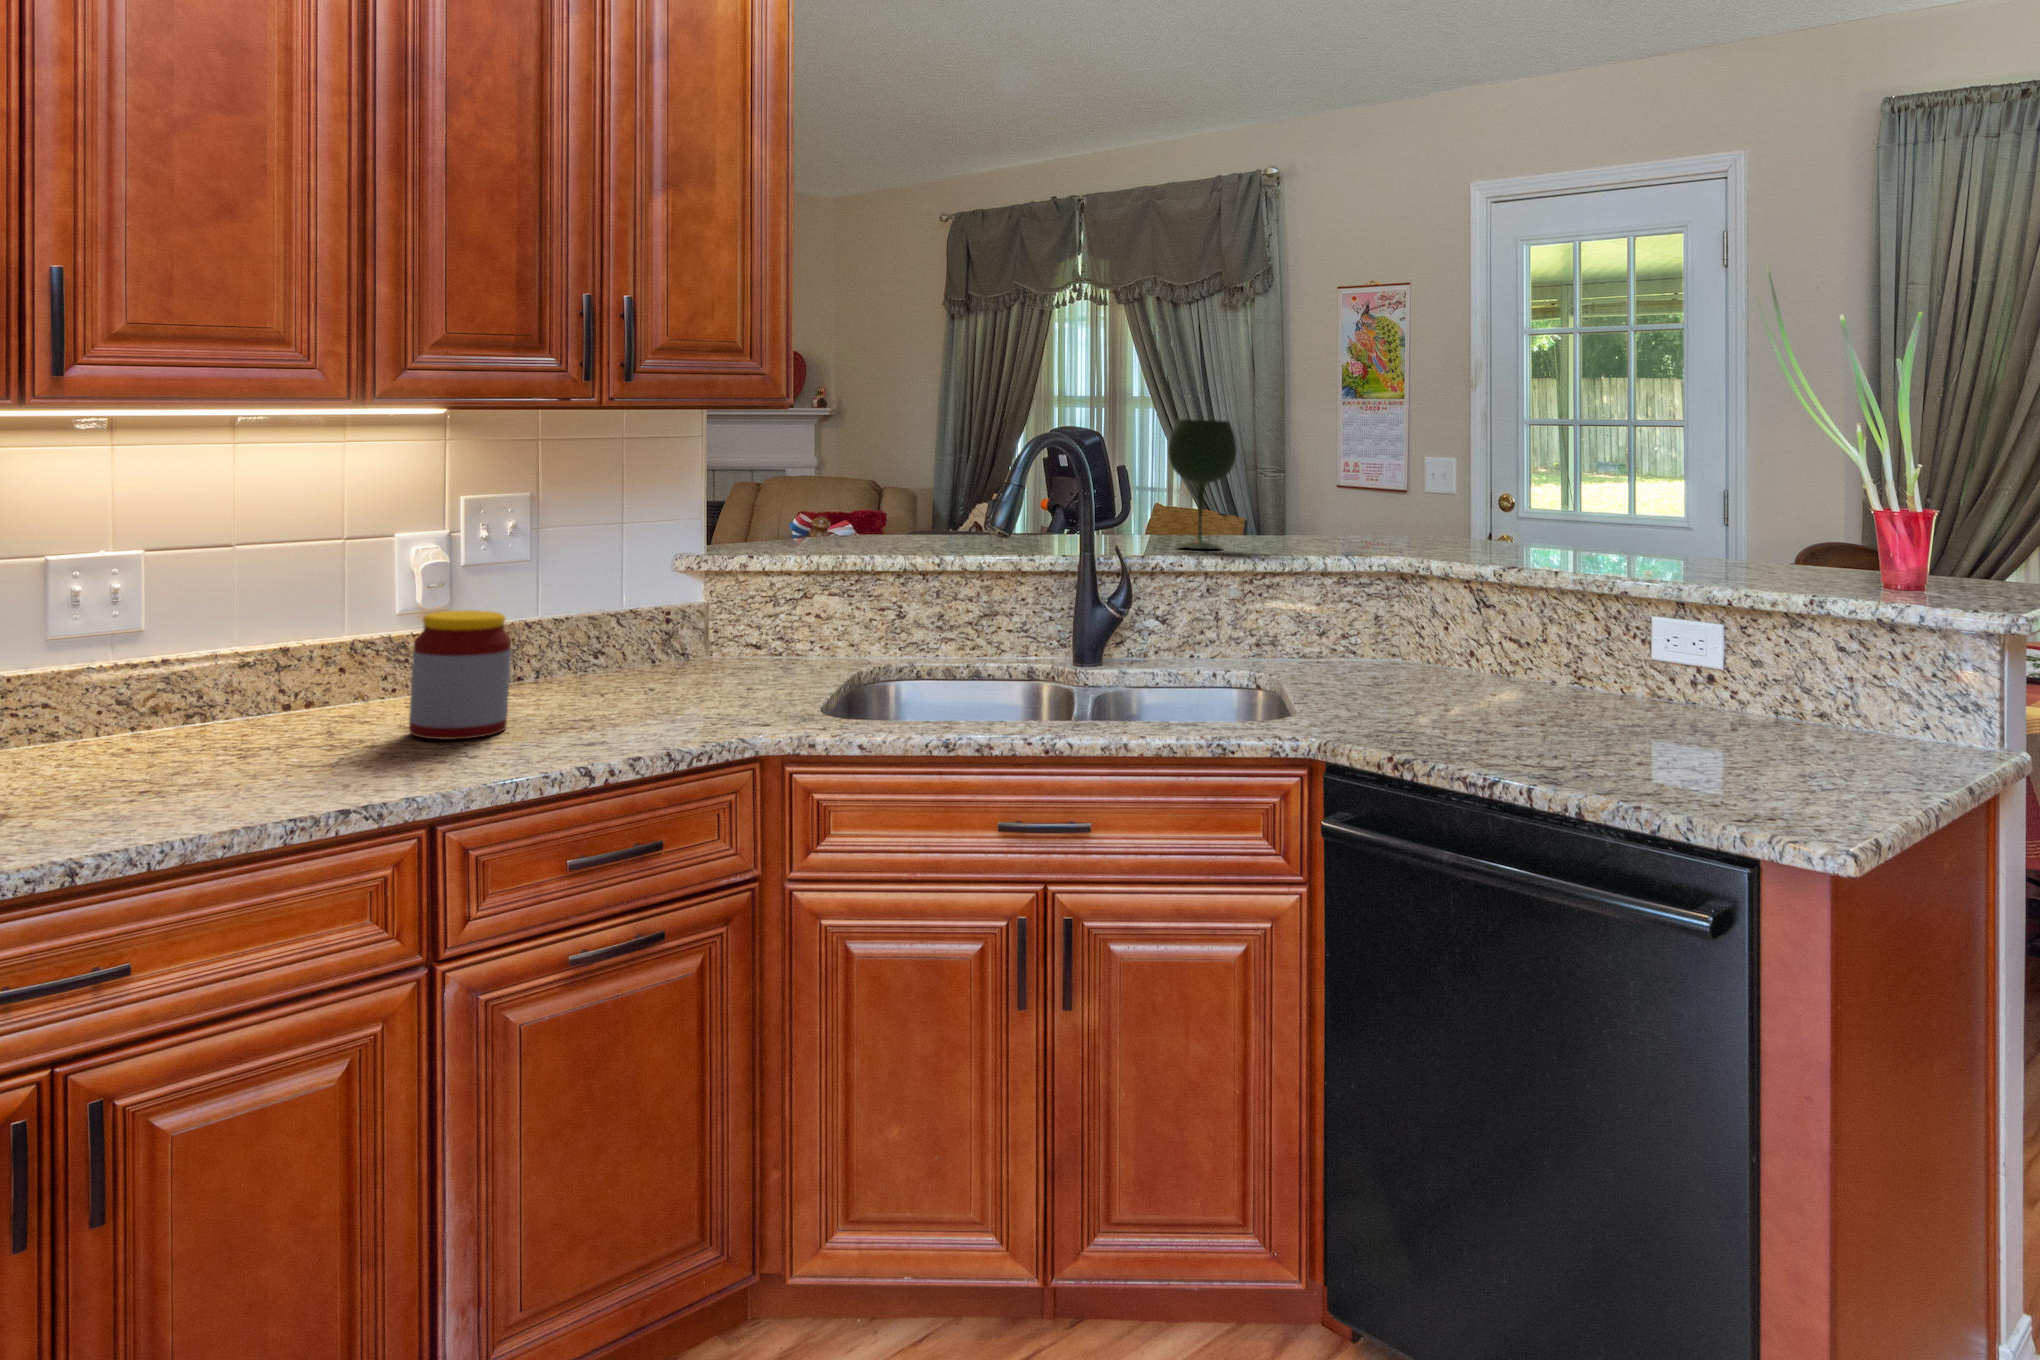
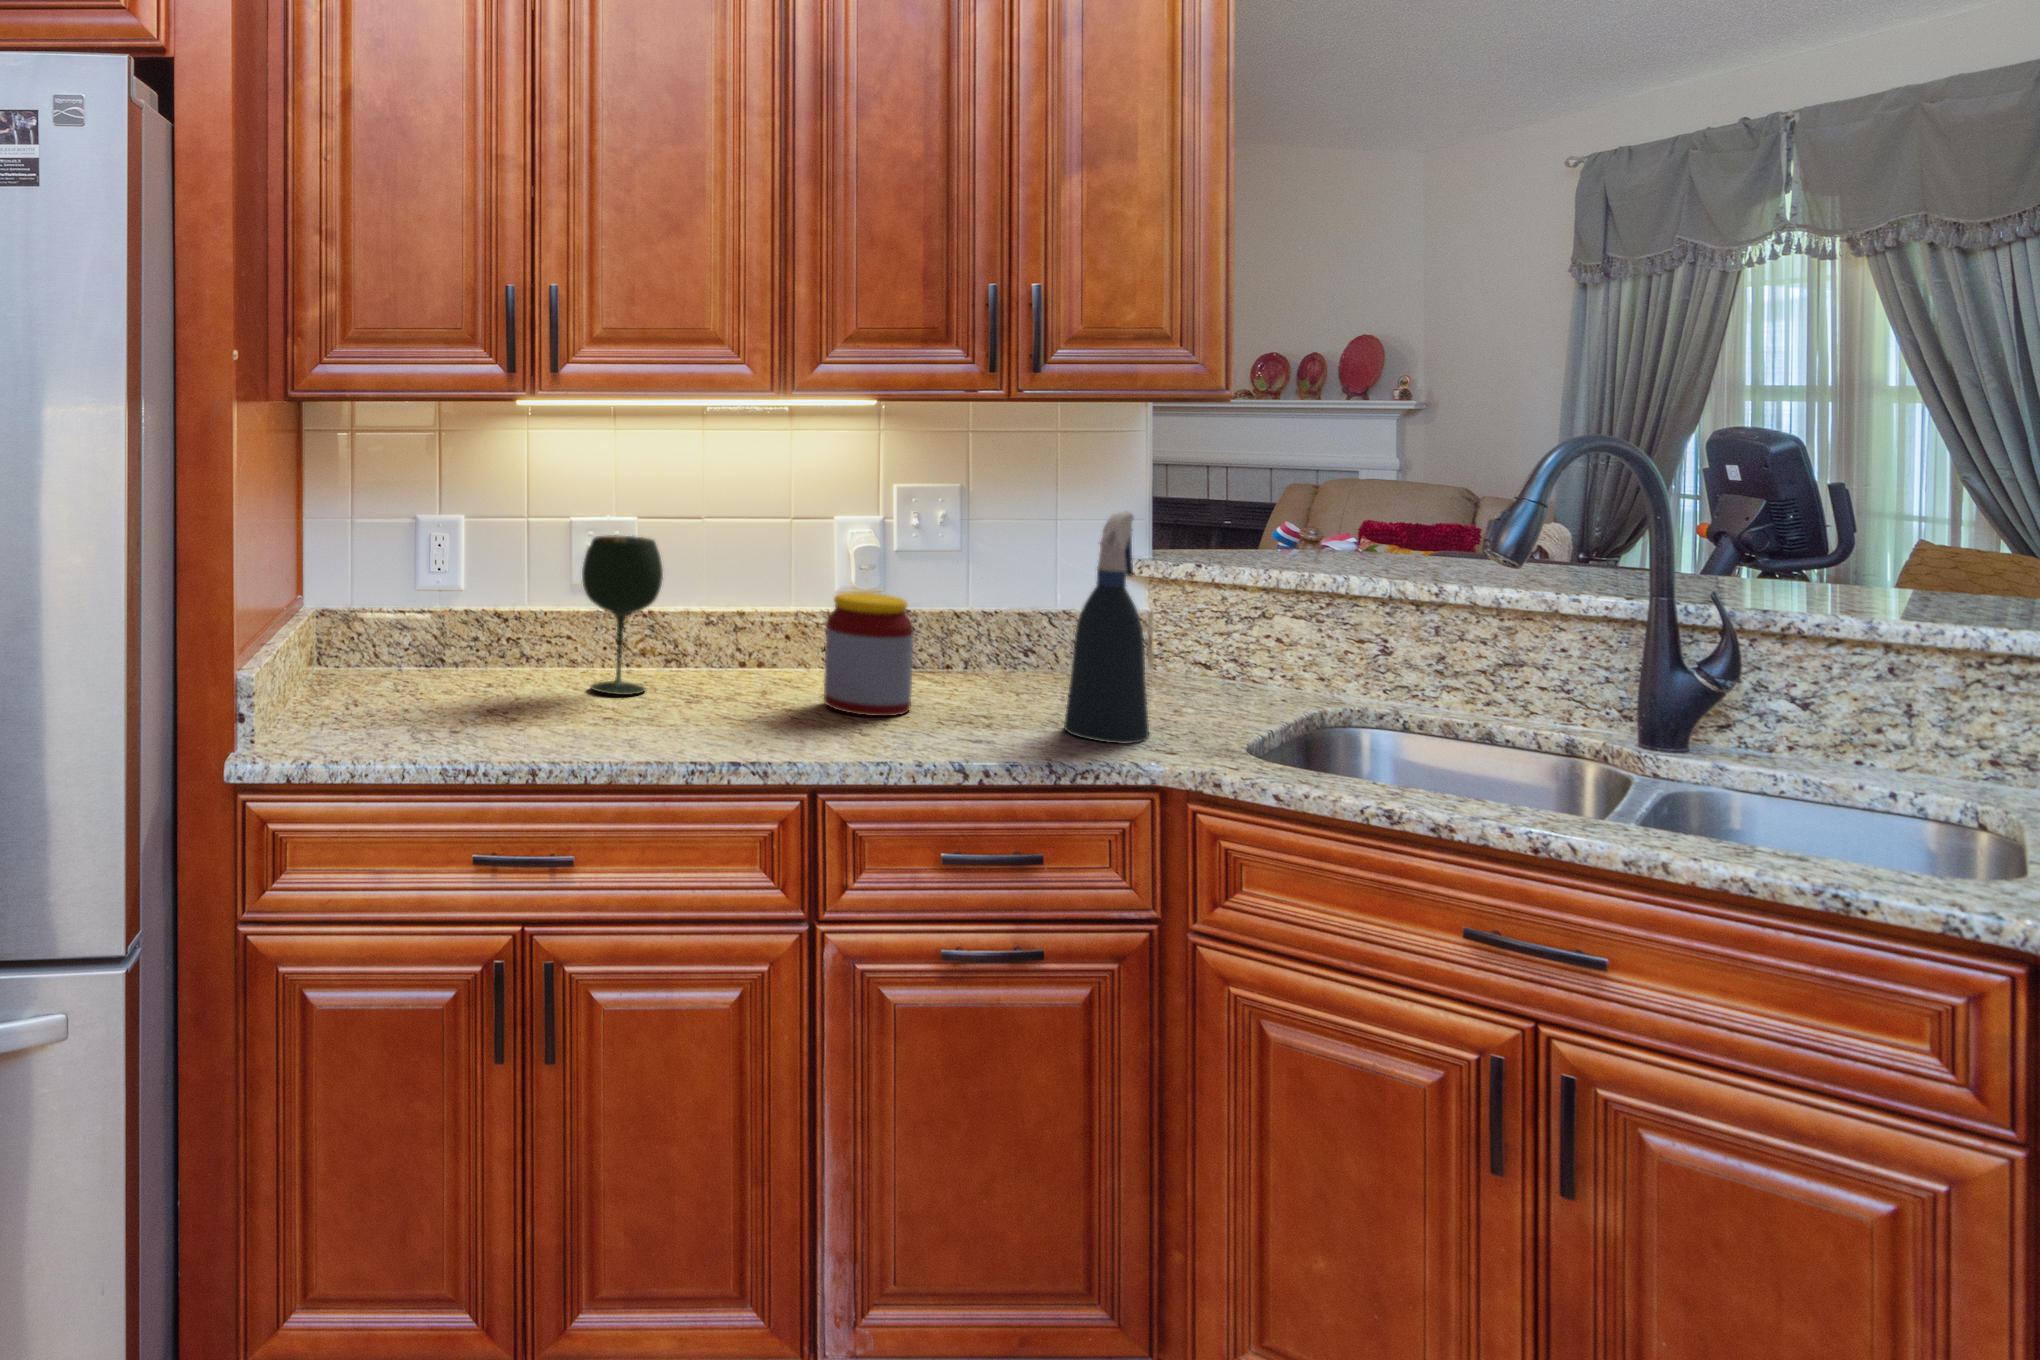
wine glass: present [1168,419,1237,549] -> present [582,536,663,695]
spray bottle: none [666,509,742,726] -> present [1064,512,1149,744]

